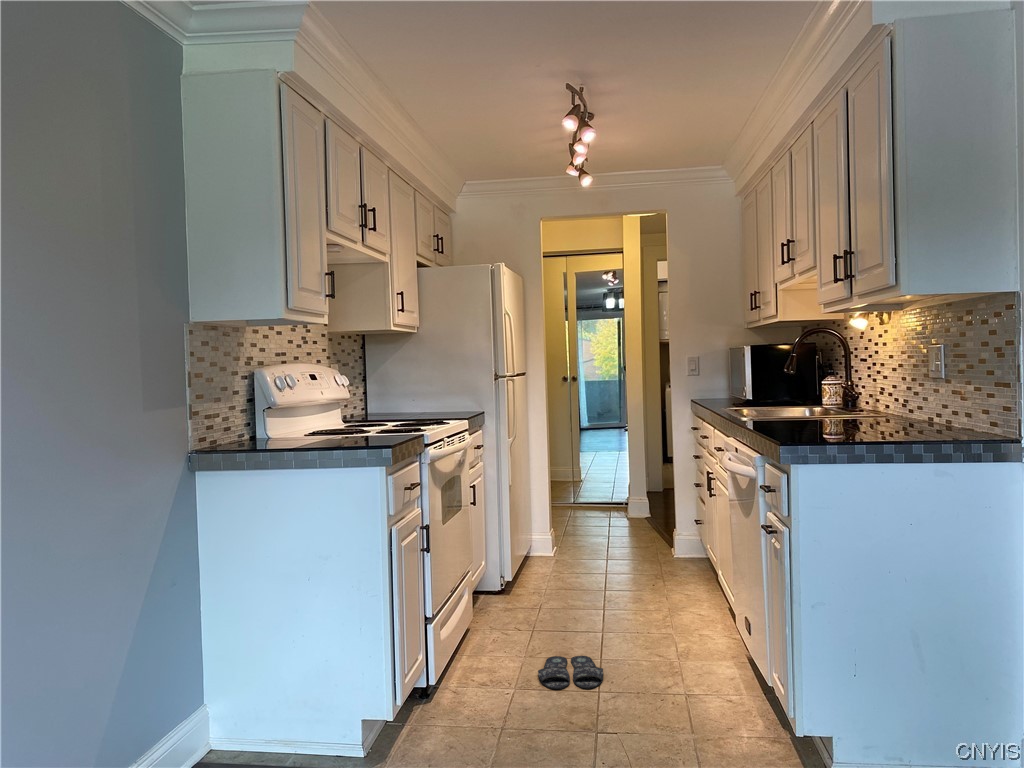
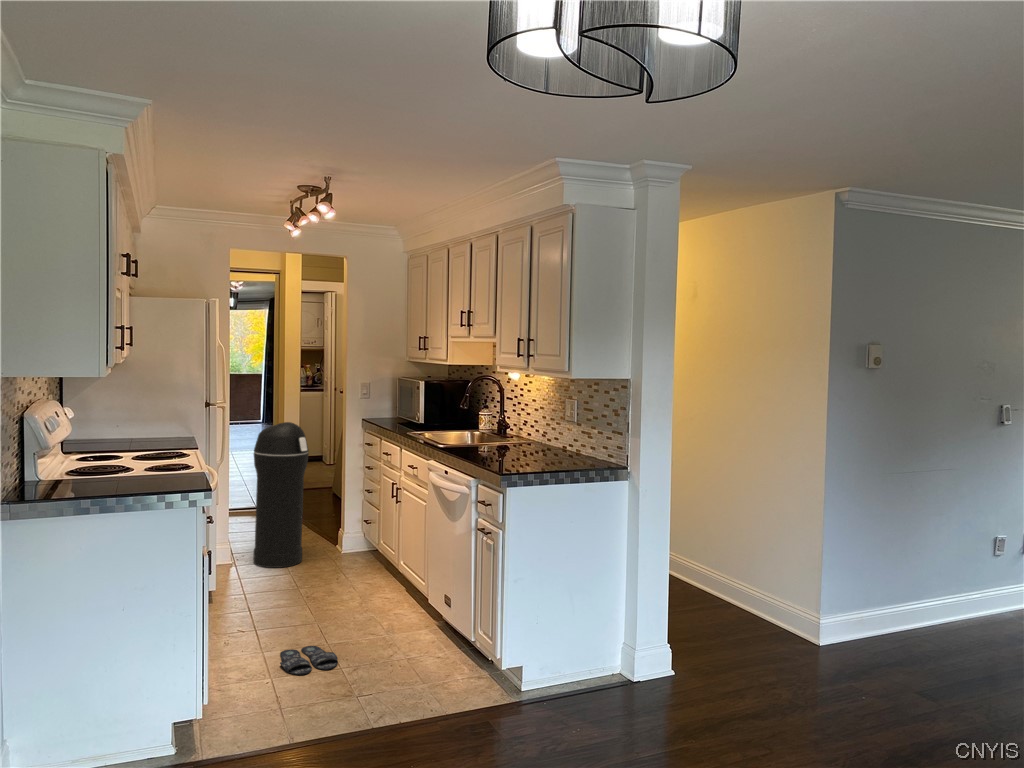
trash can: none [572,407,630,564] -> present [253,422,309,568]

